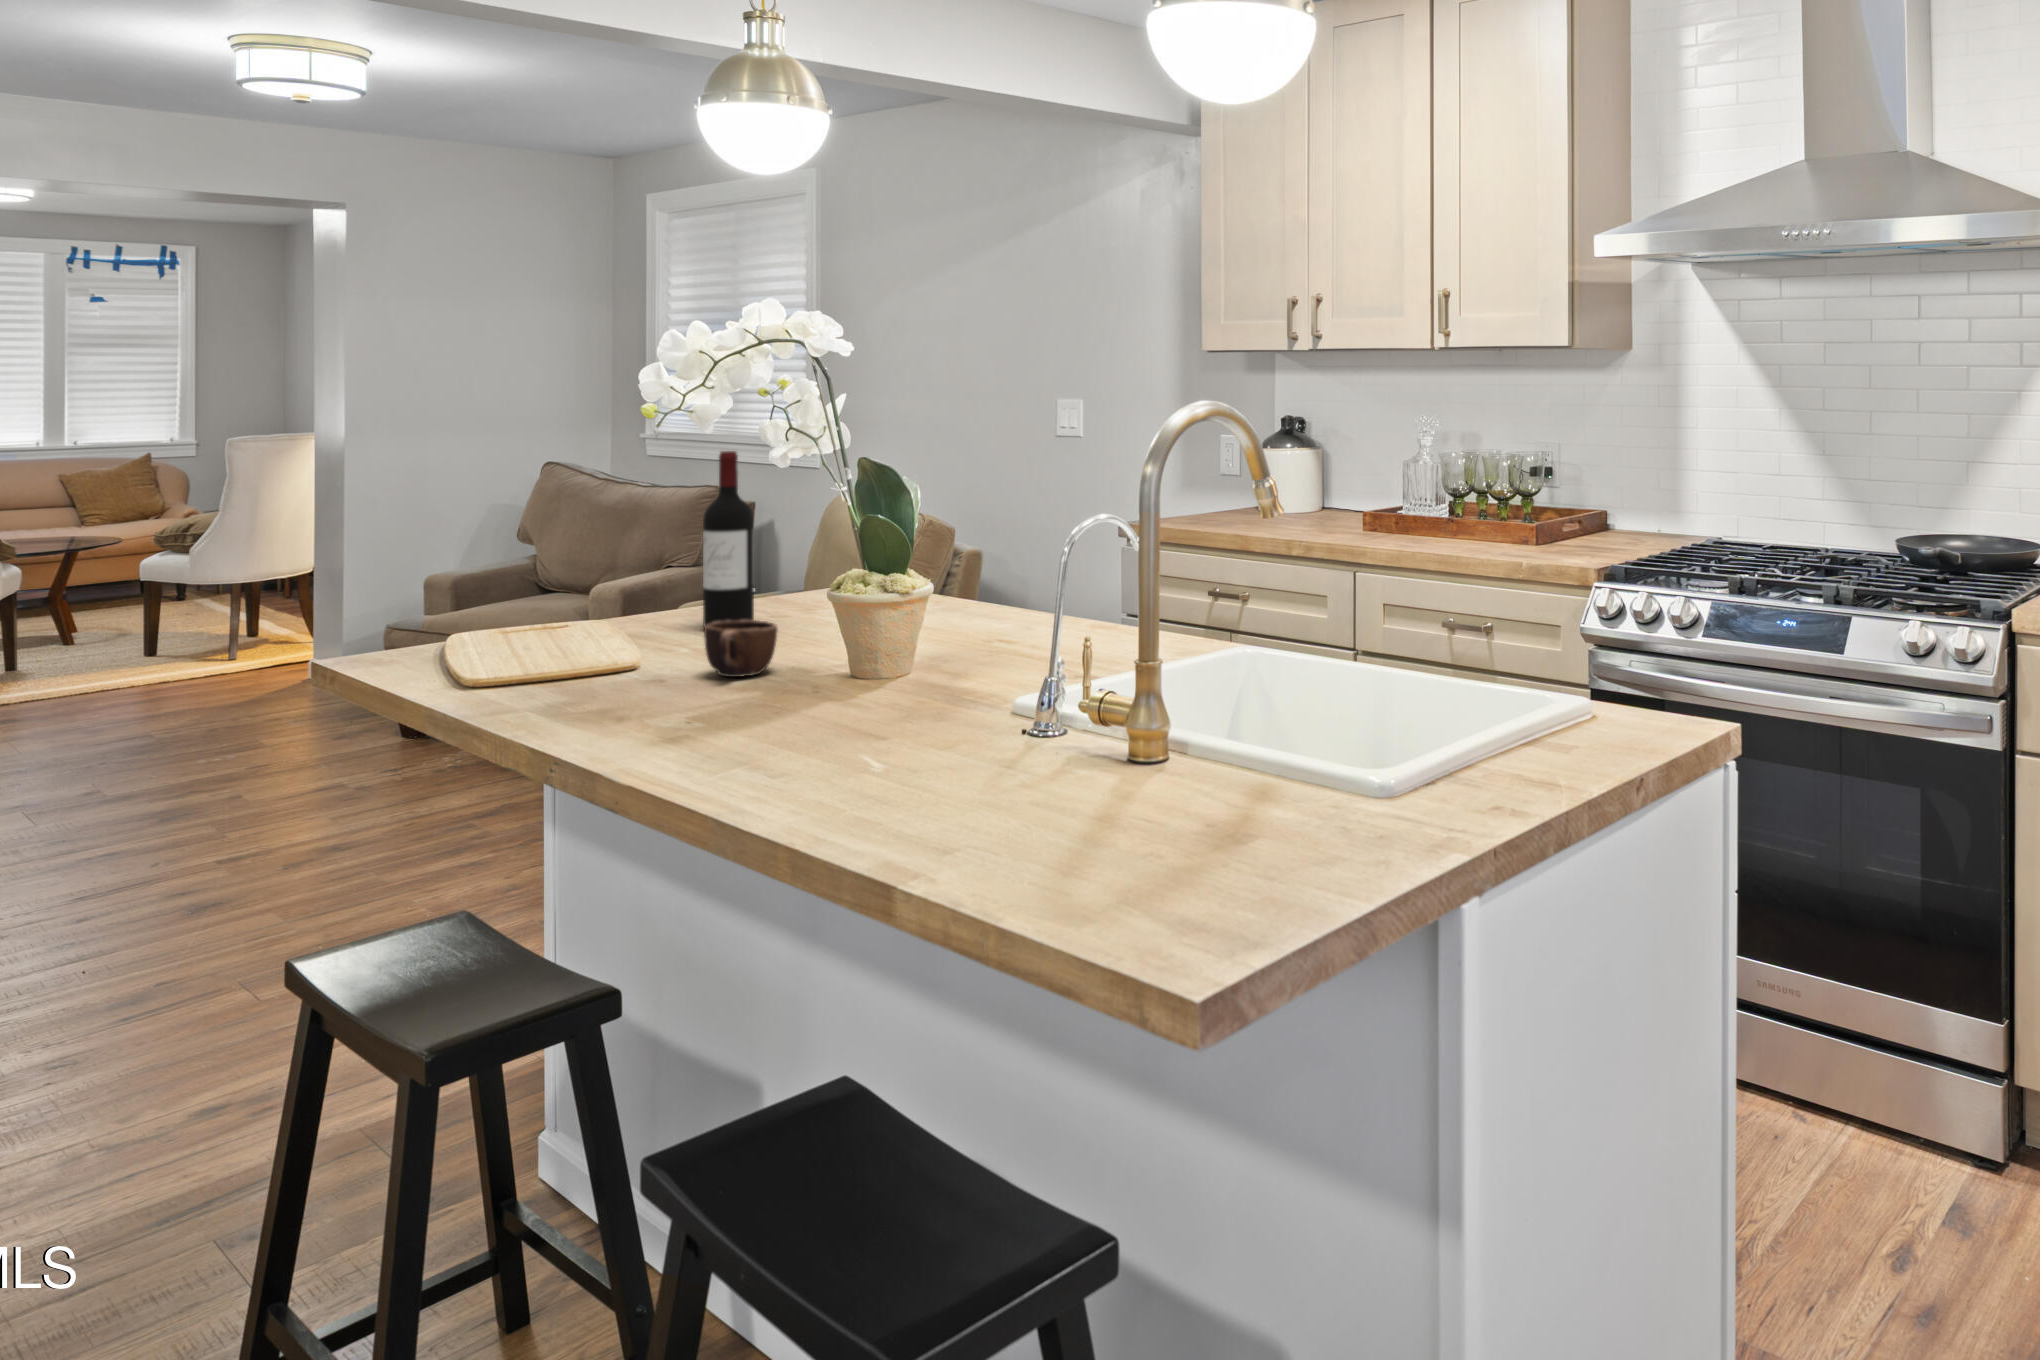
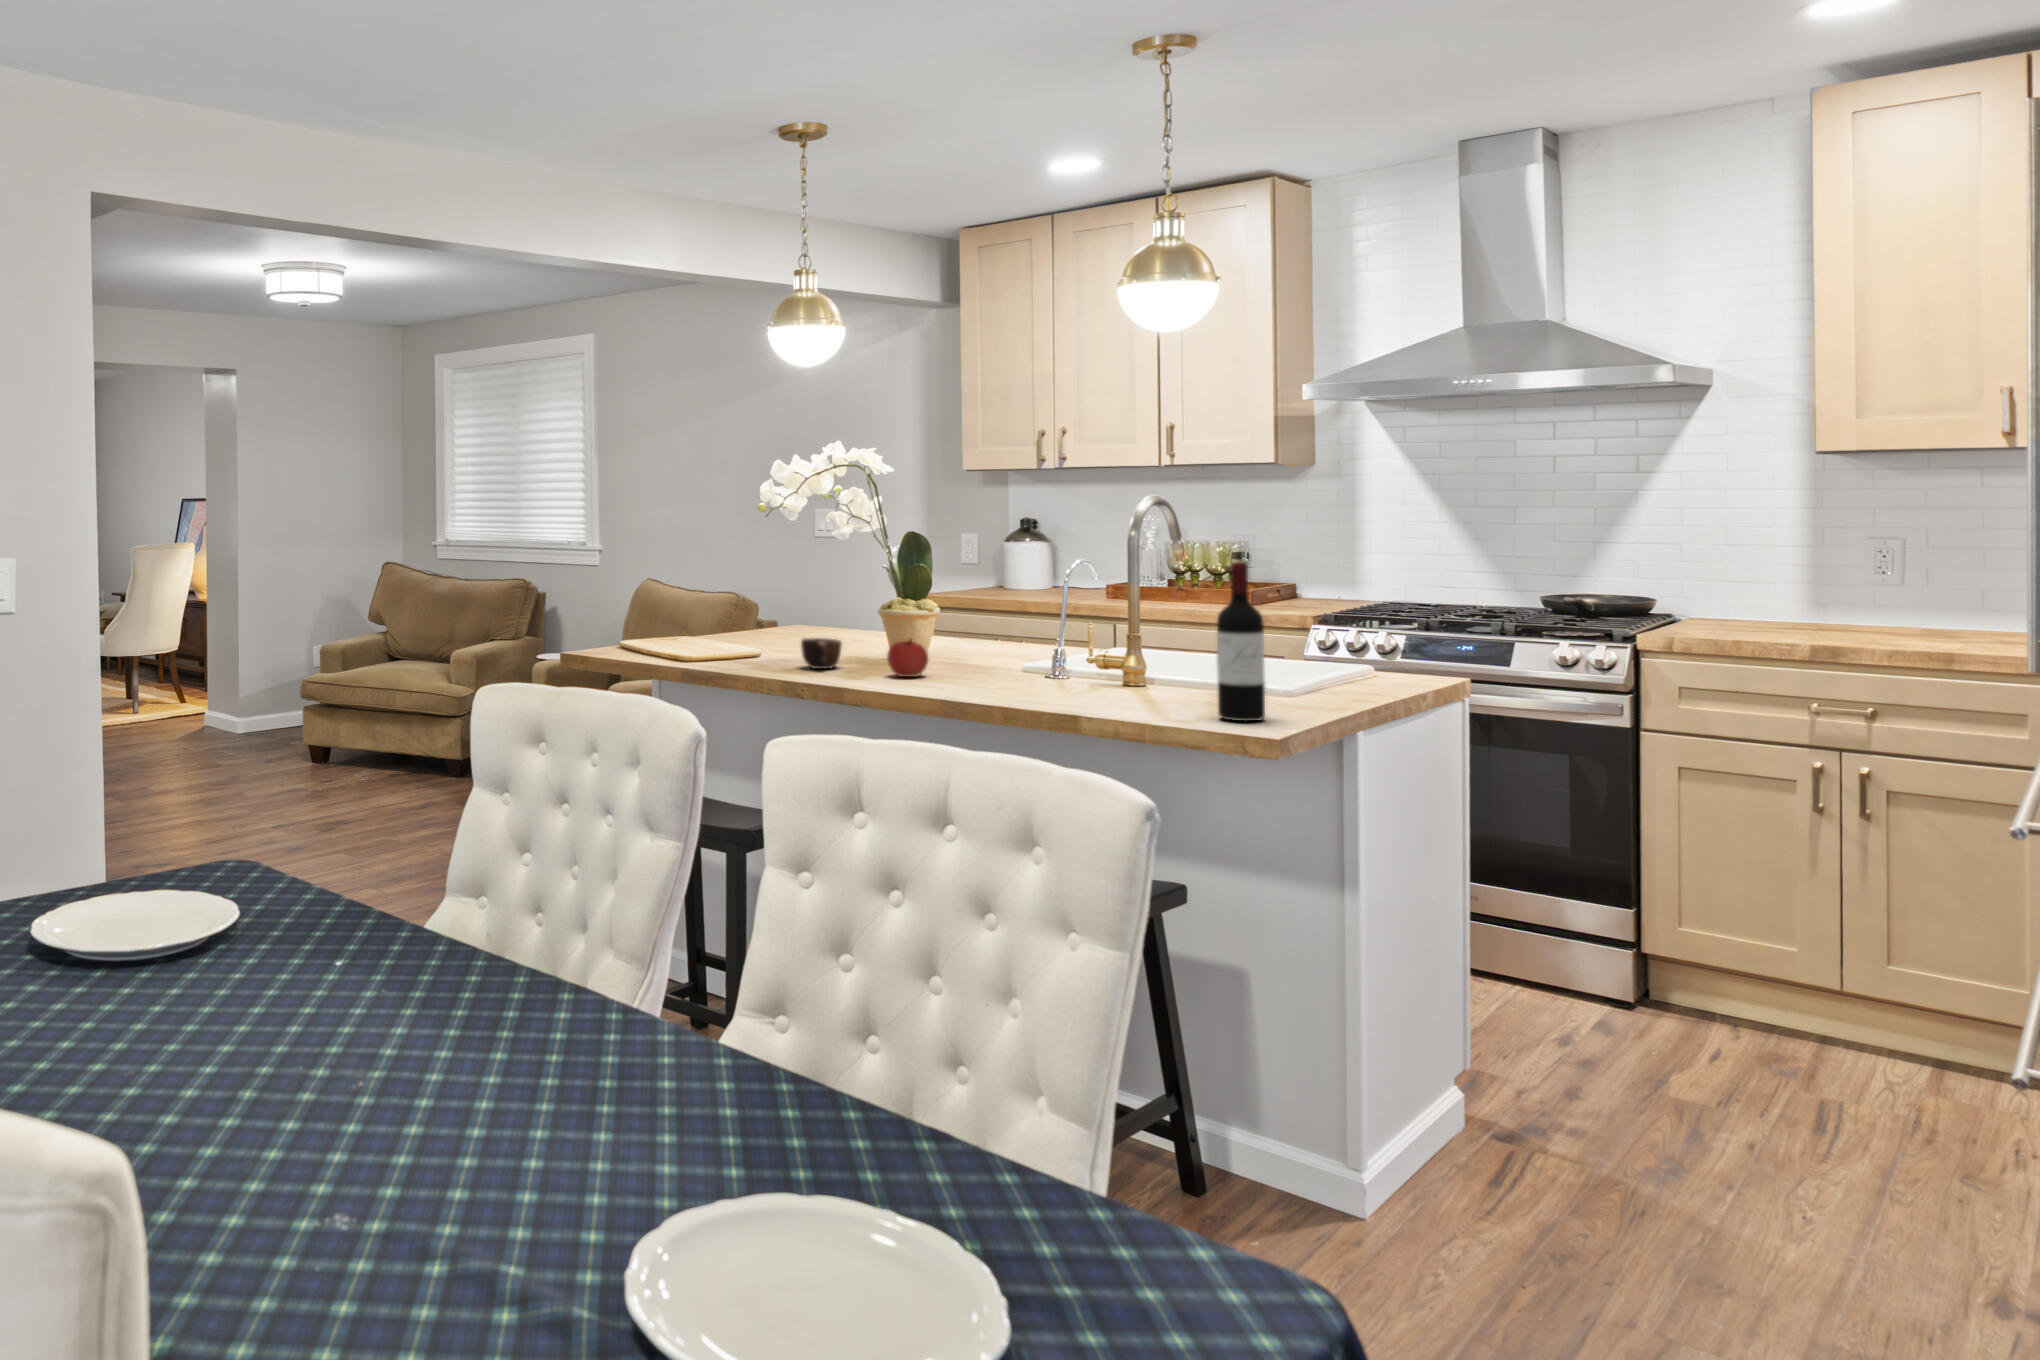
wine bottle: present [703,451,754,627] -> present [1217,562,1265,721]
apple: none [812,629,880,701] -> present [887,639,928,677]

